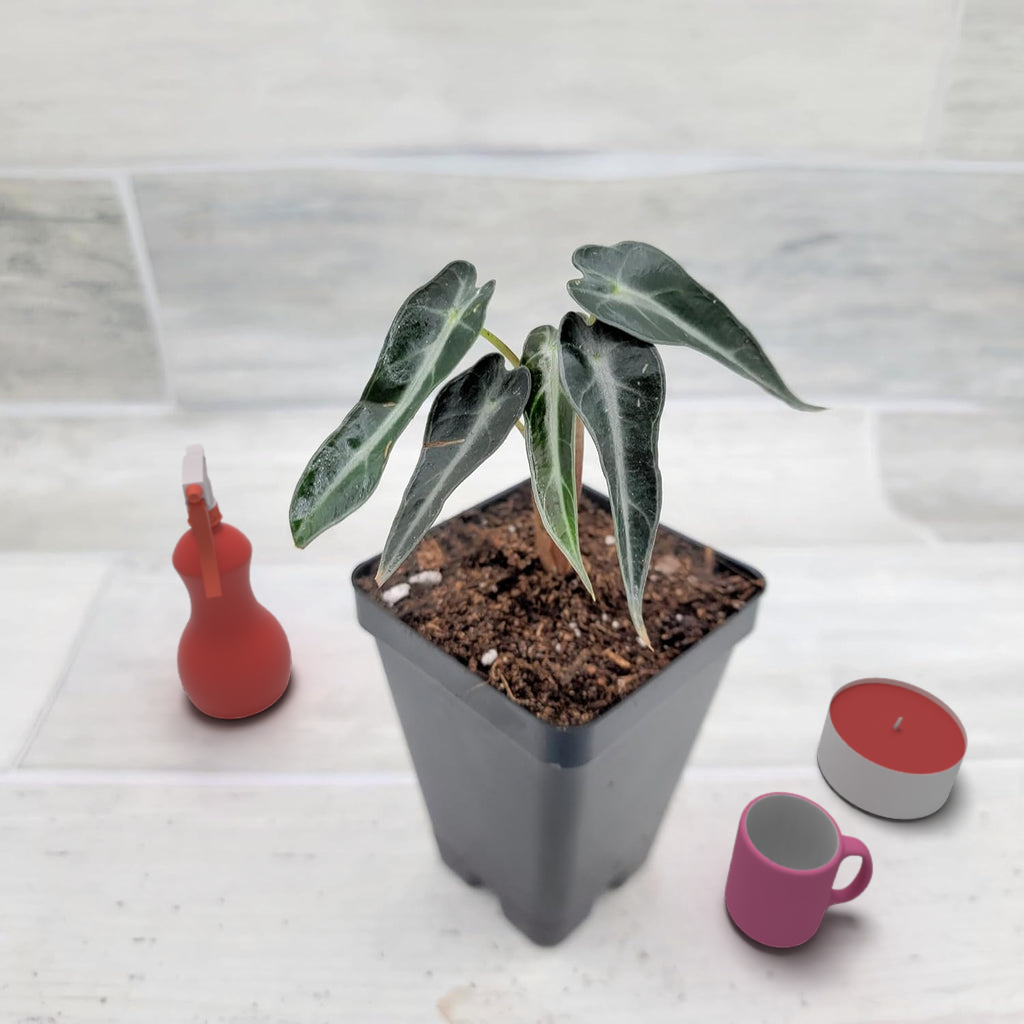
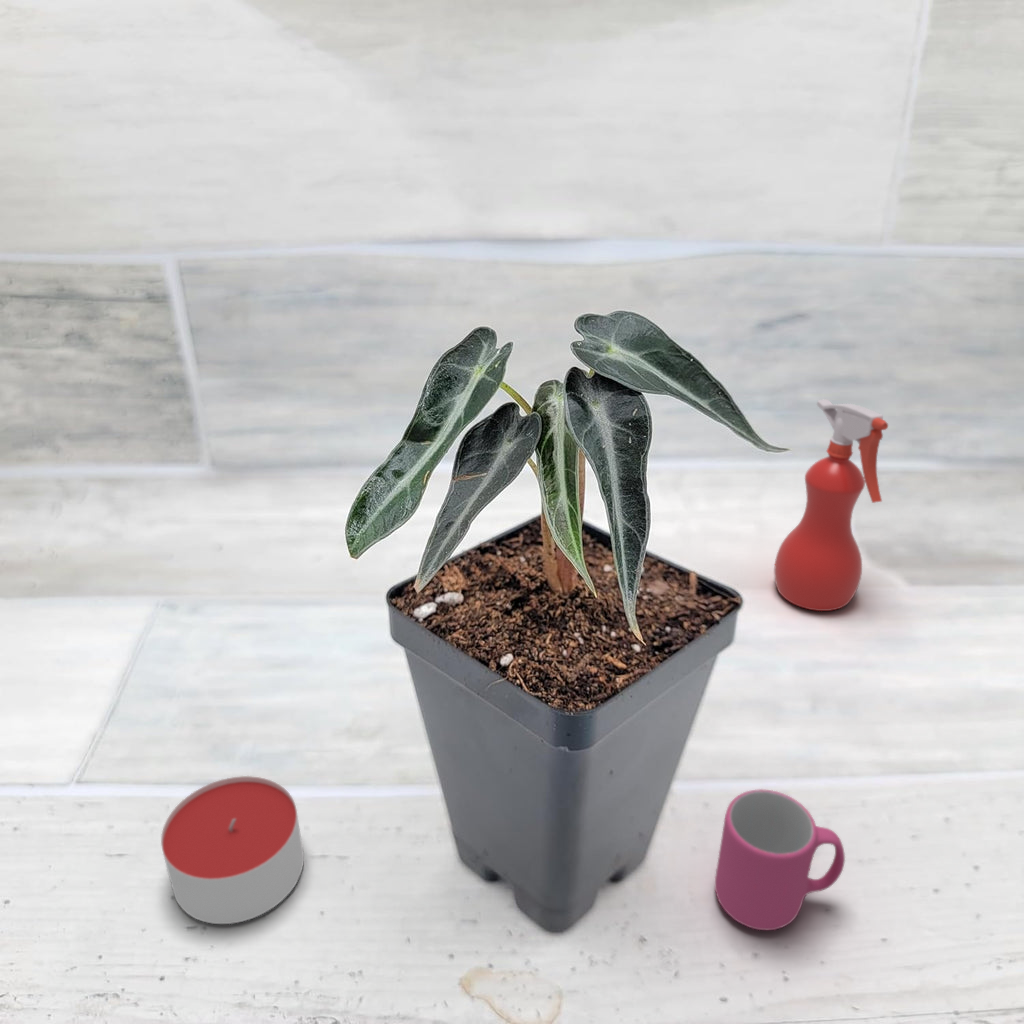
spray bottle: present [172,444,292,719] -> present [774,399,888,611]
candle: present [817,677,968,819] -> present [161,776,304,924]

